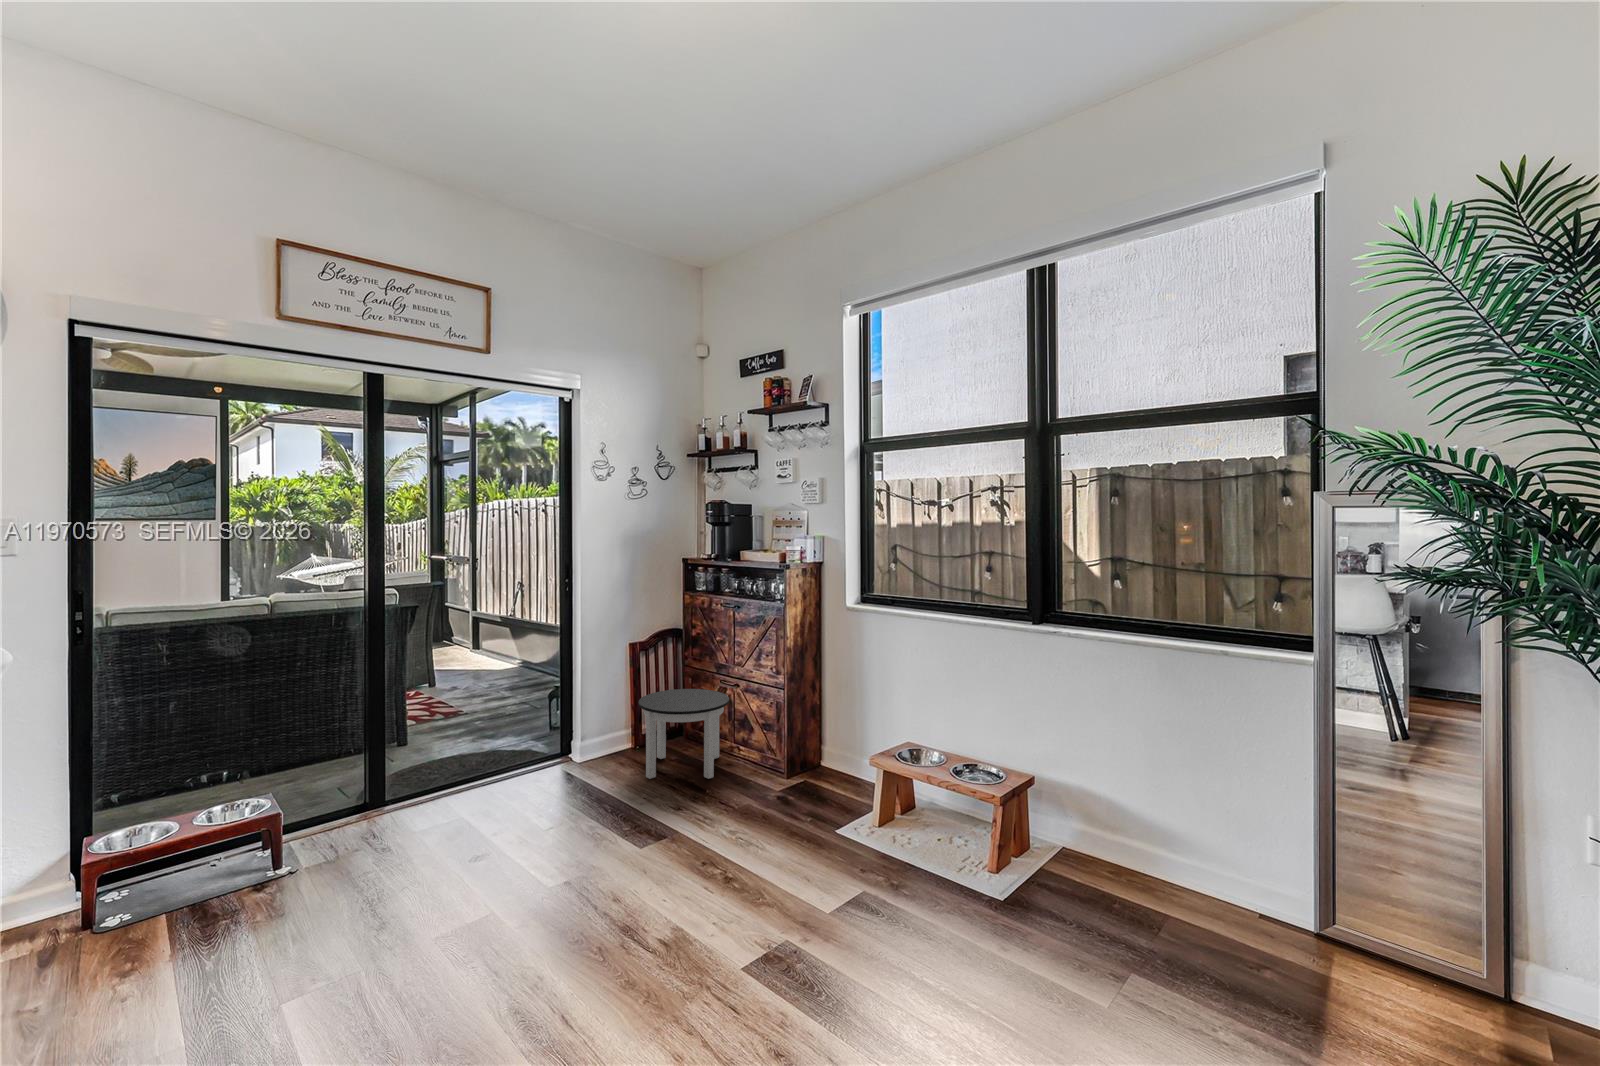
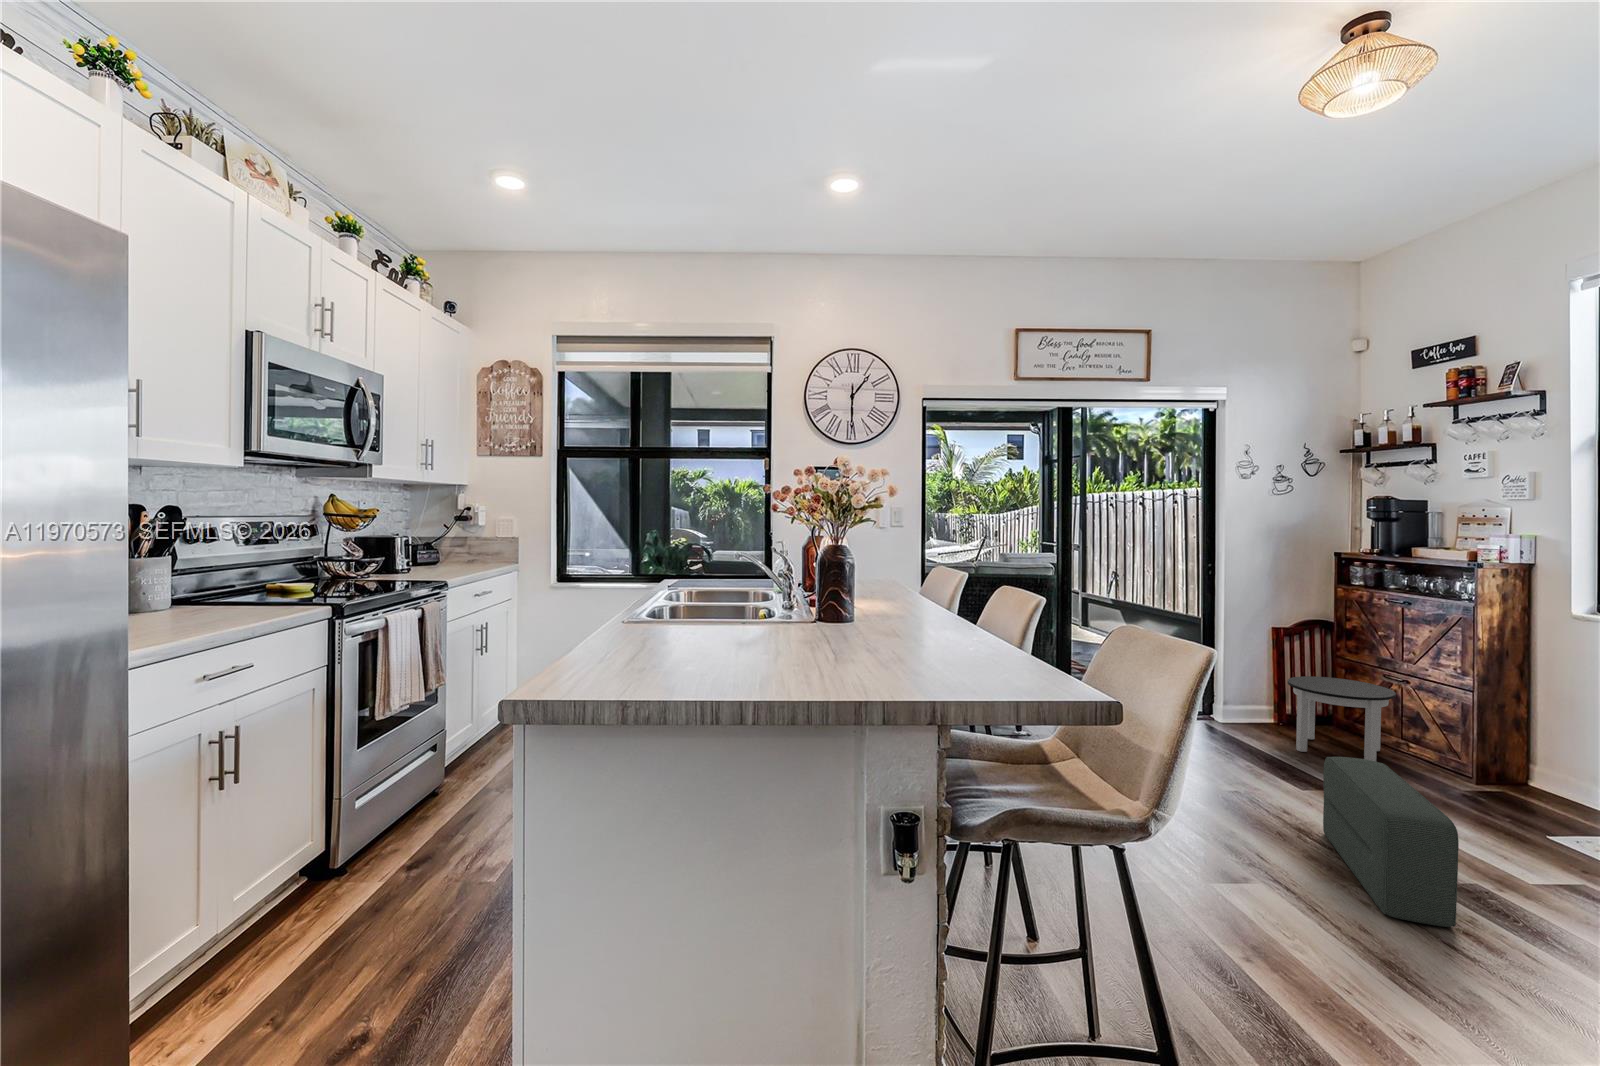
pouf: none [650,800,758,1016] -> present [1323,757,1459,927]

